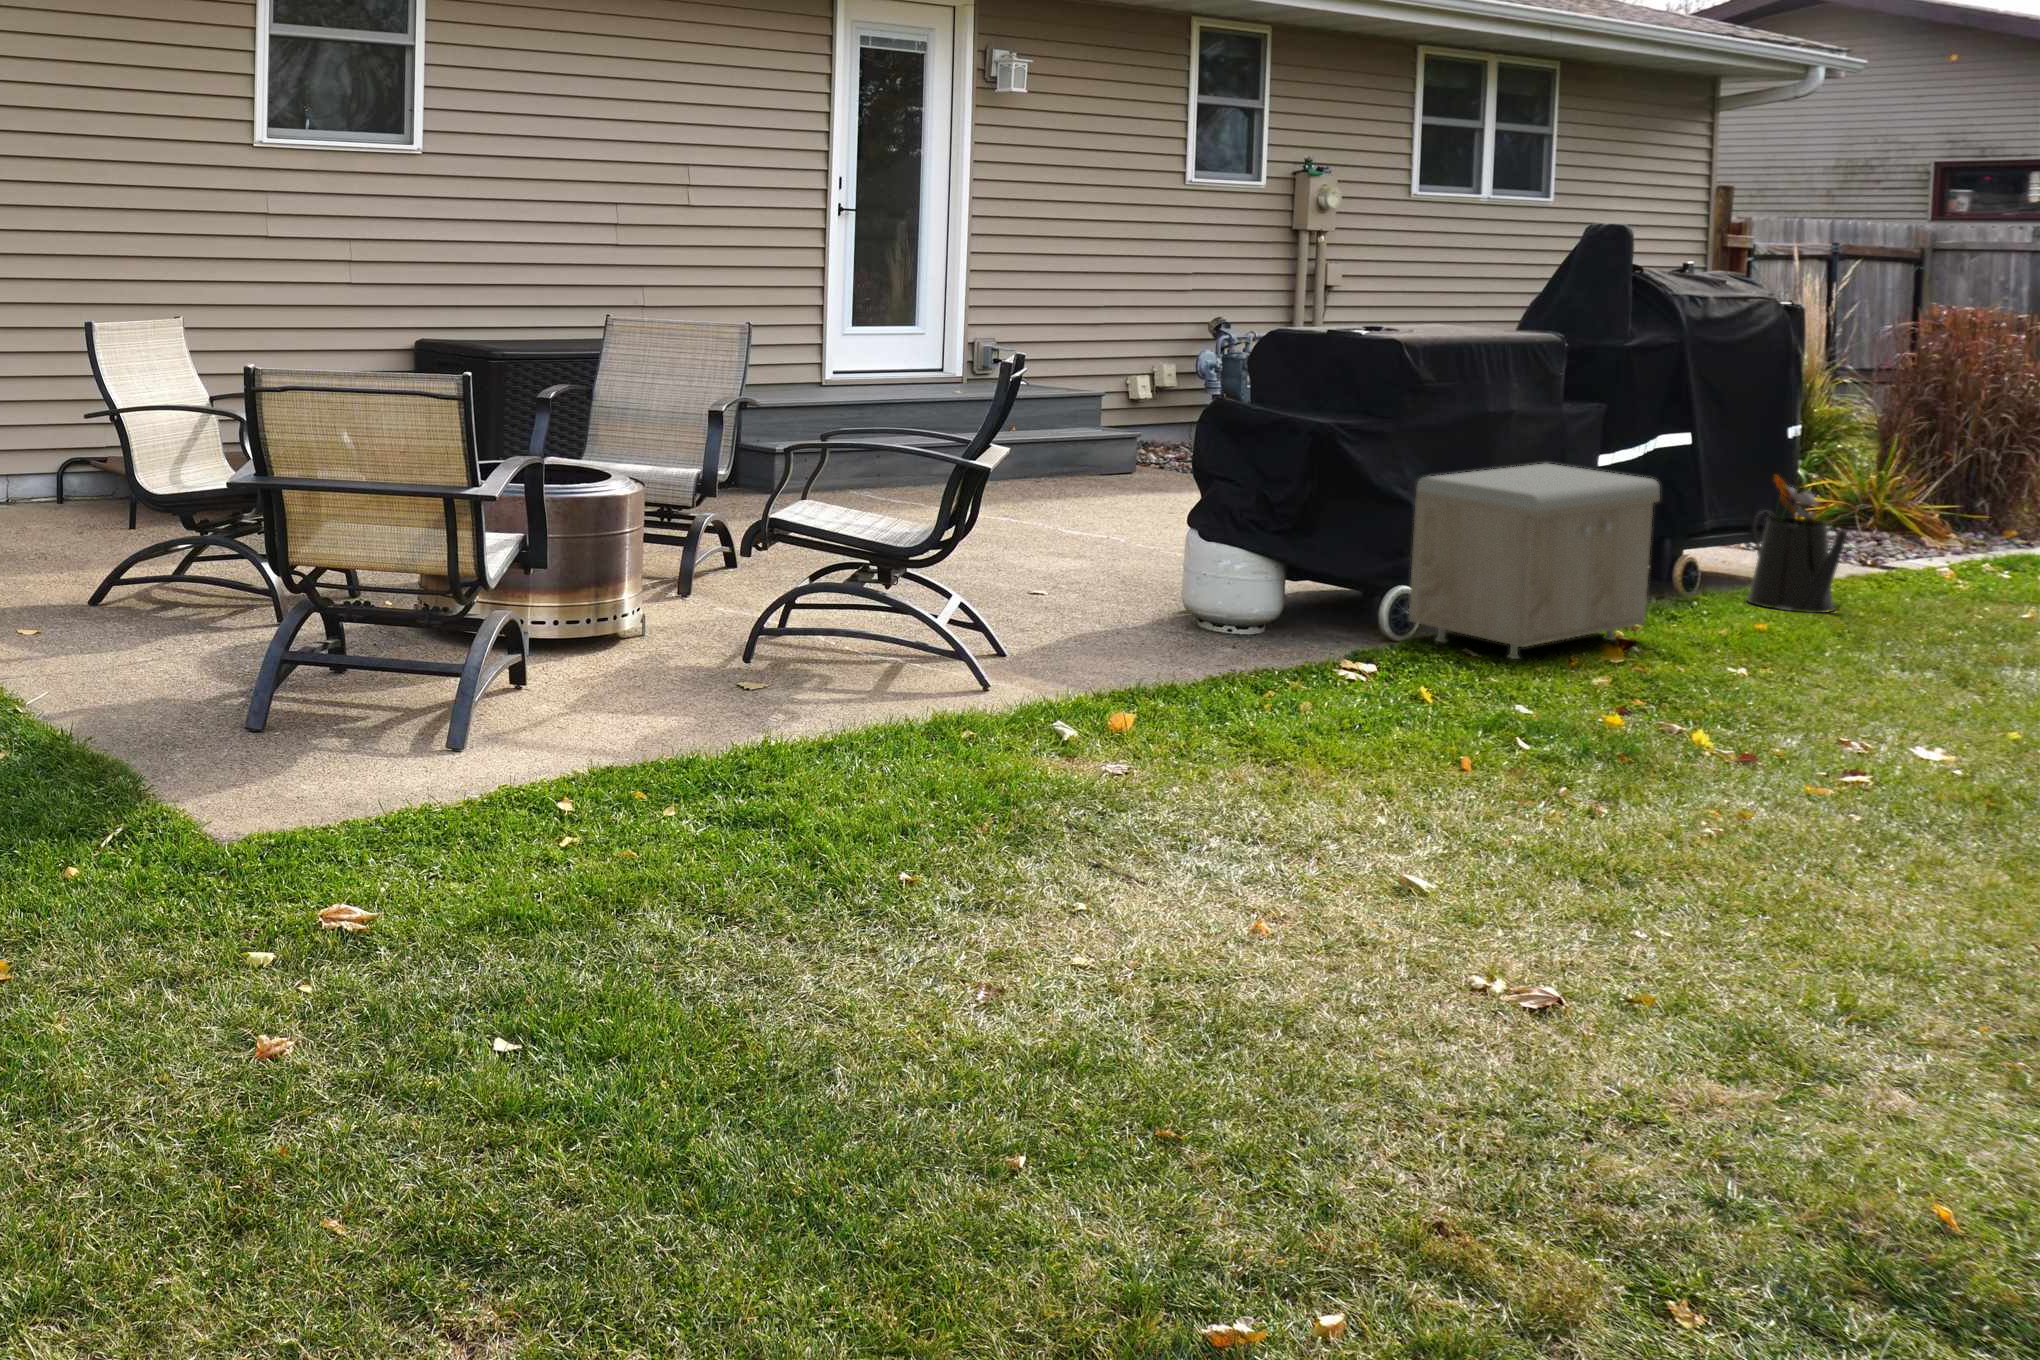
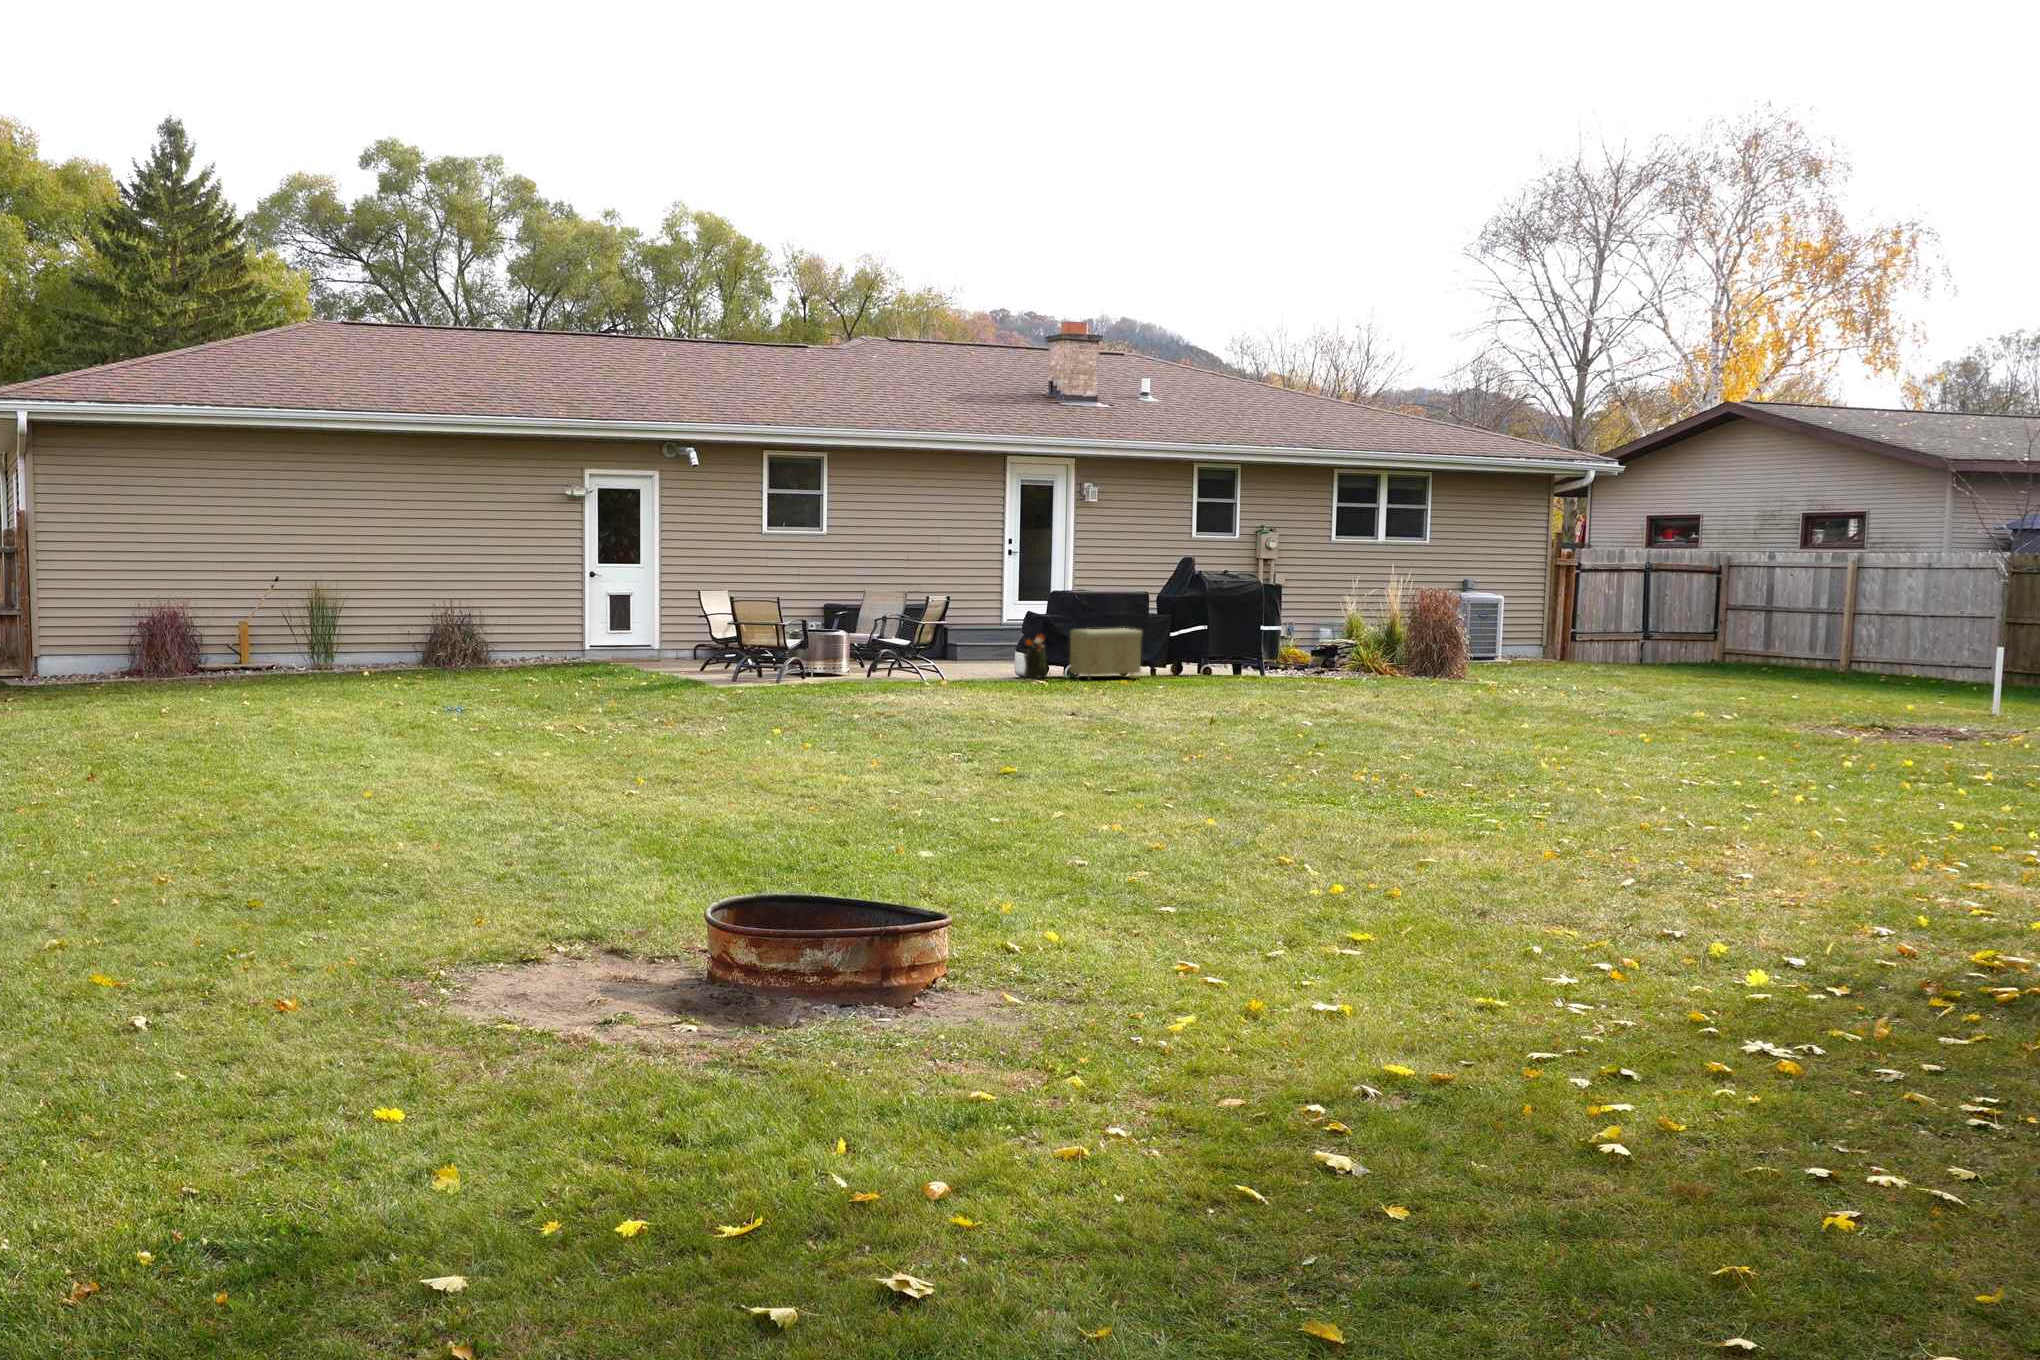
watering can: present [1747,475,1847,613] -> present [1024,635,1047,678]

